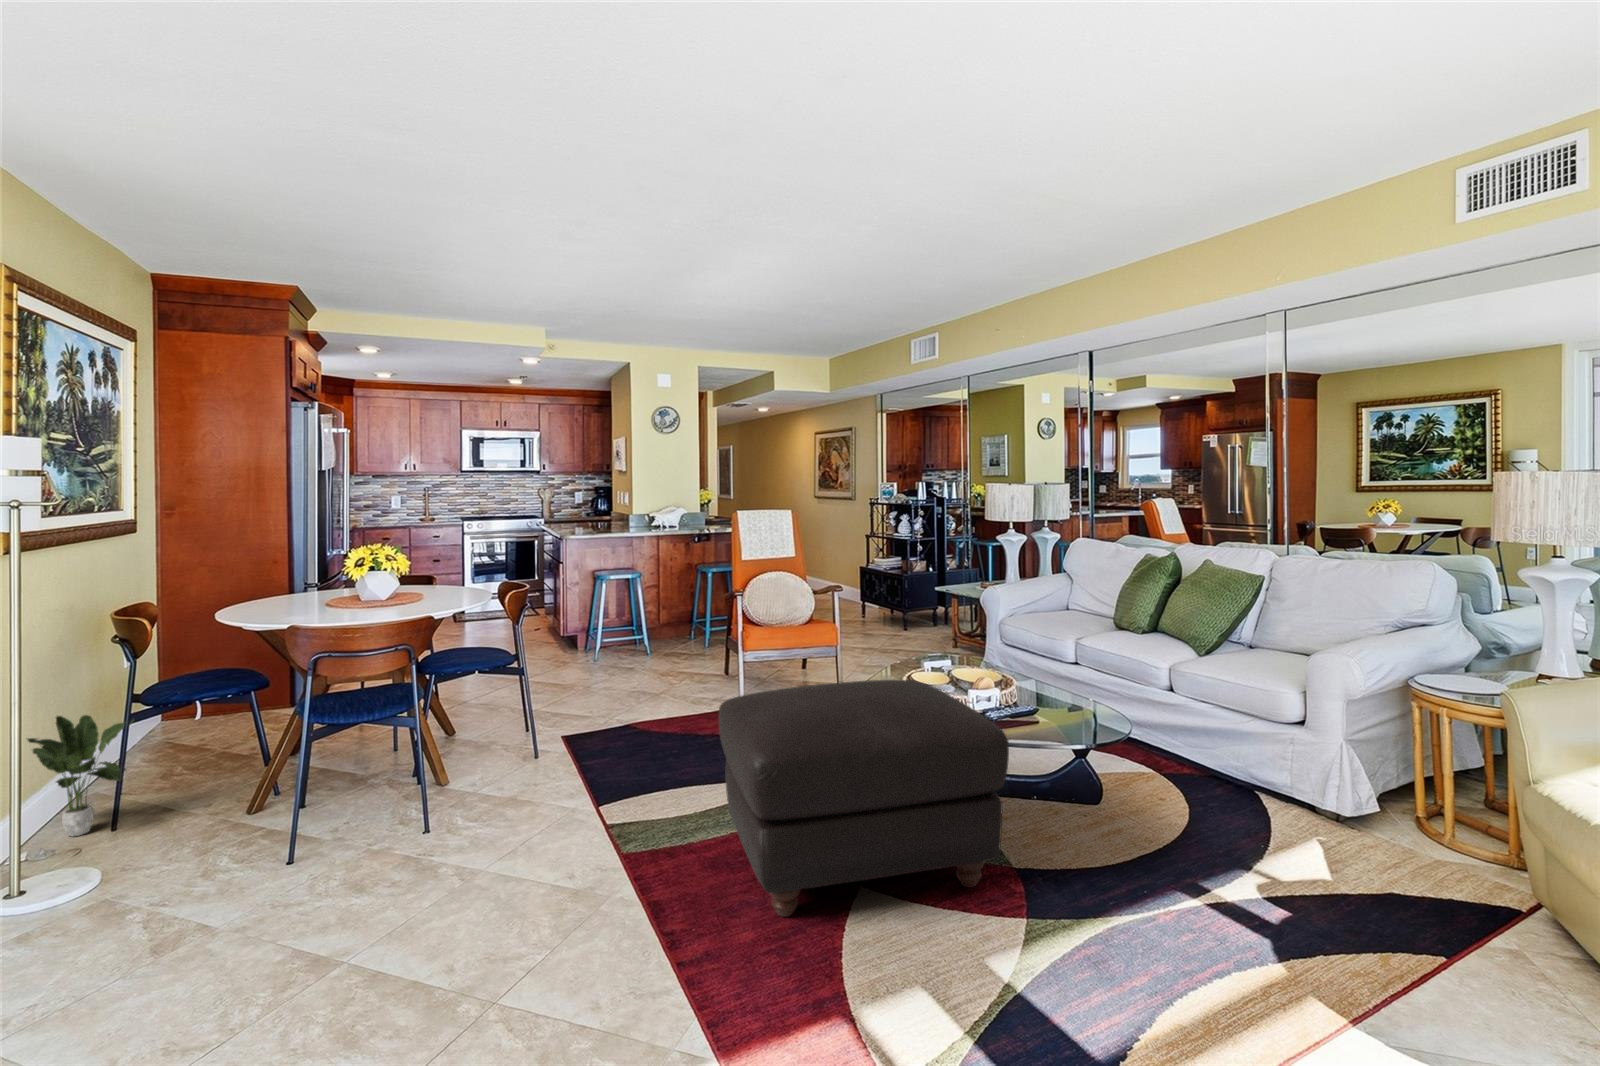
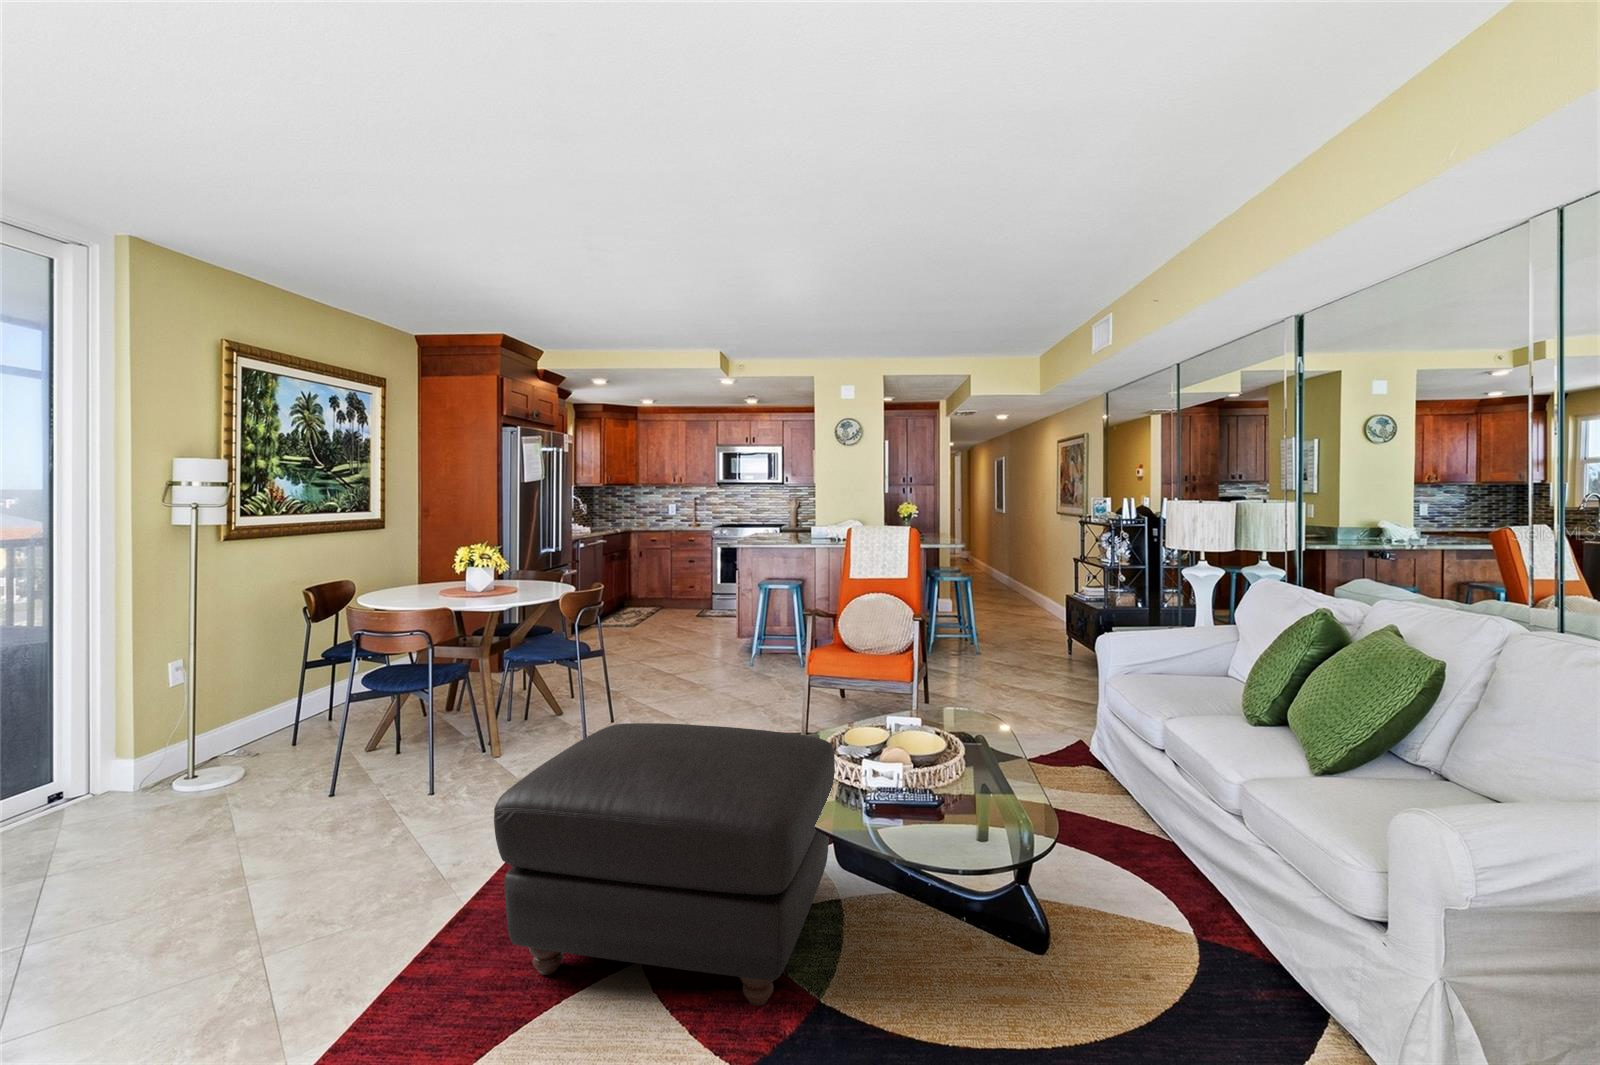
potted plant: present [28,715,133,836] -> none [225,663,297,753]

